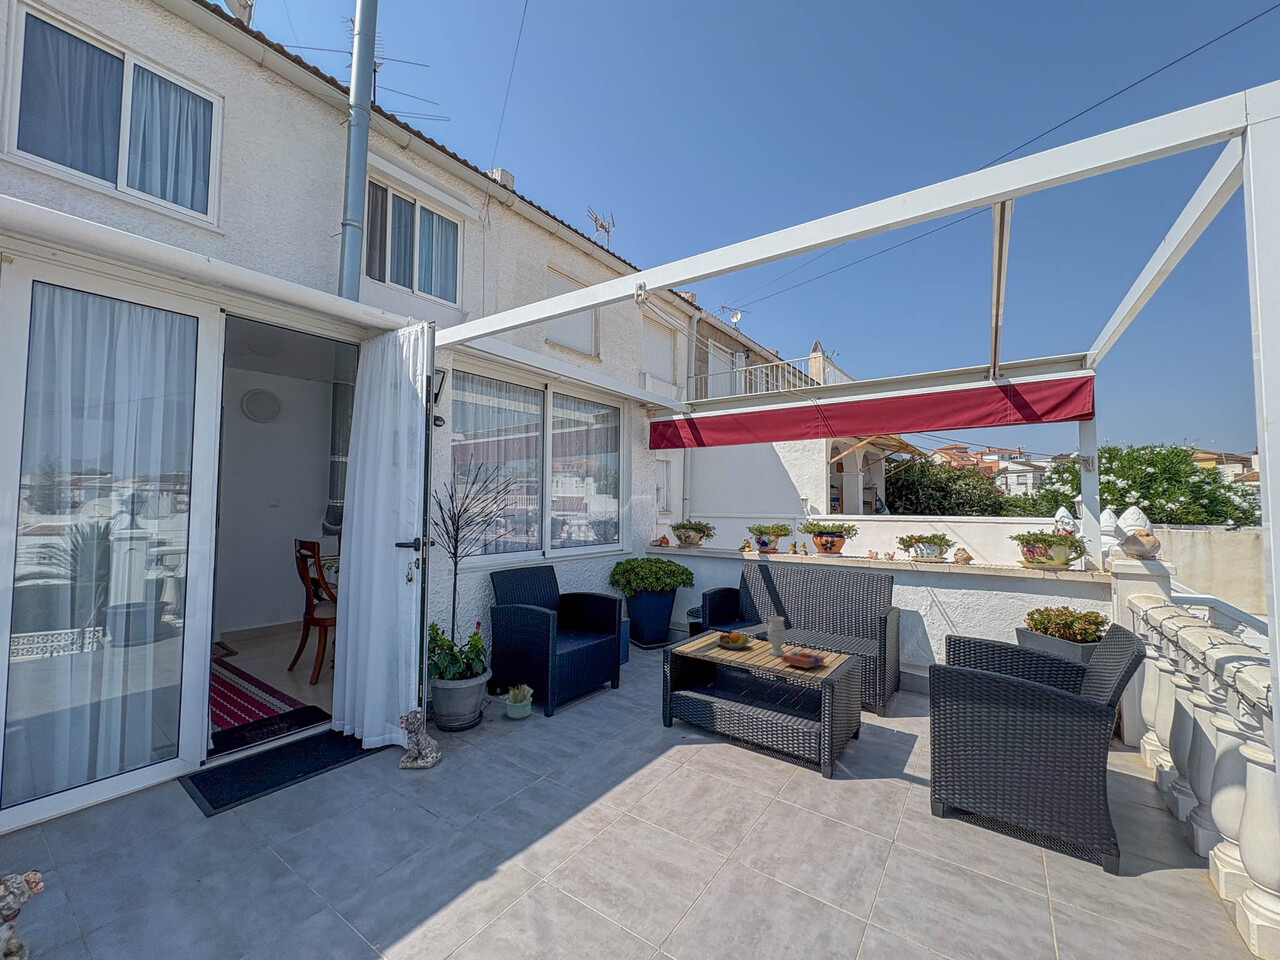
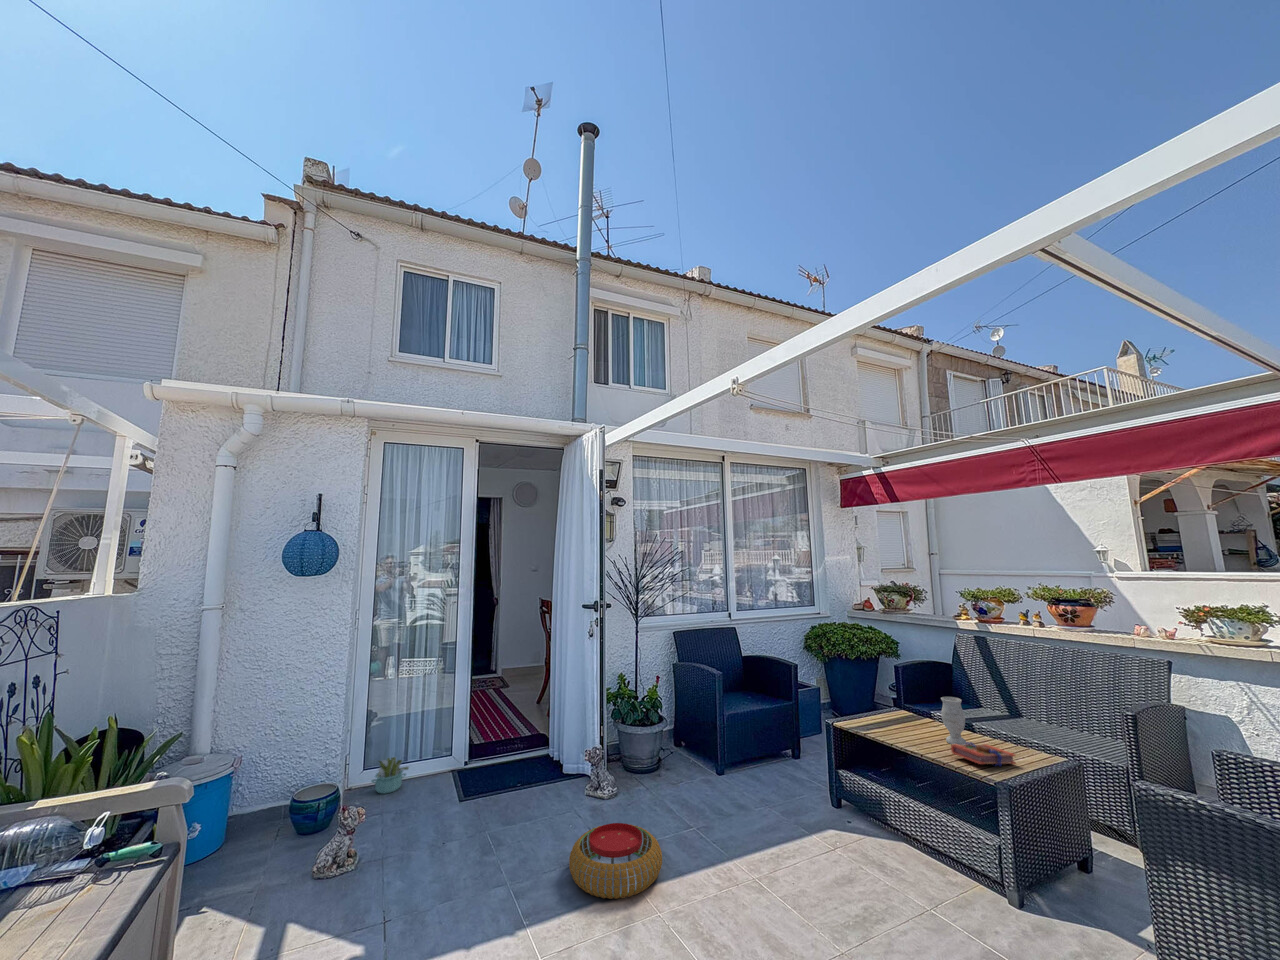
fruit bowl: present [716,632,751,649] -> none [883,709,926,730]
decorative plant: present [500,685,533,719] -> present [371,757,409,794]
pouf: none [426,783,536,867] -> present [569,823,662,899]

